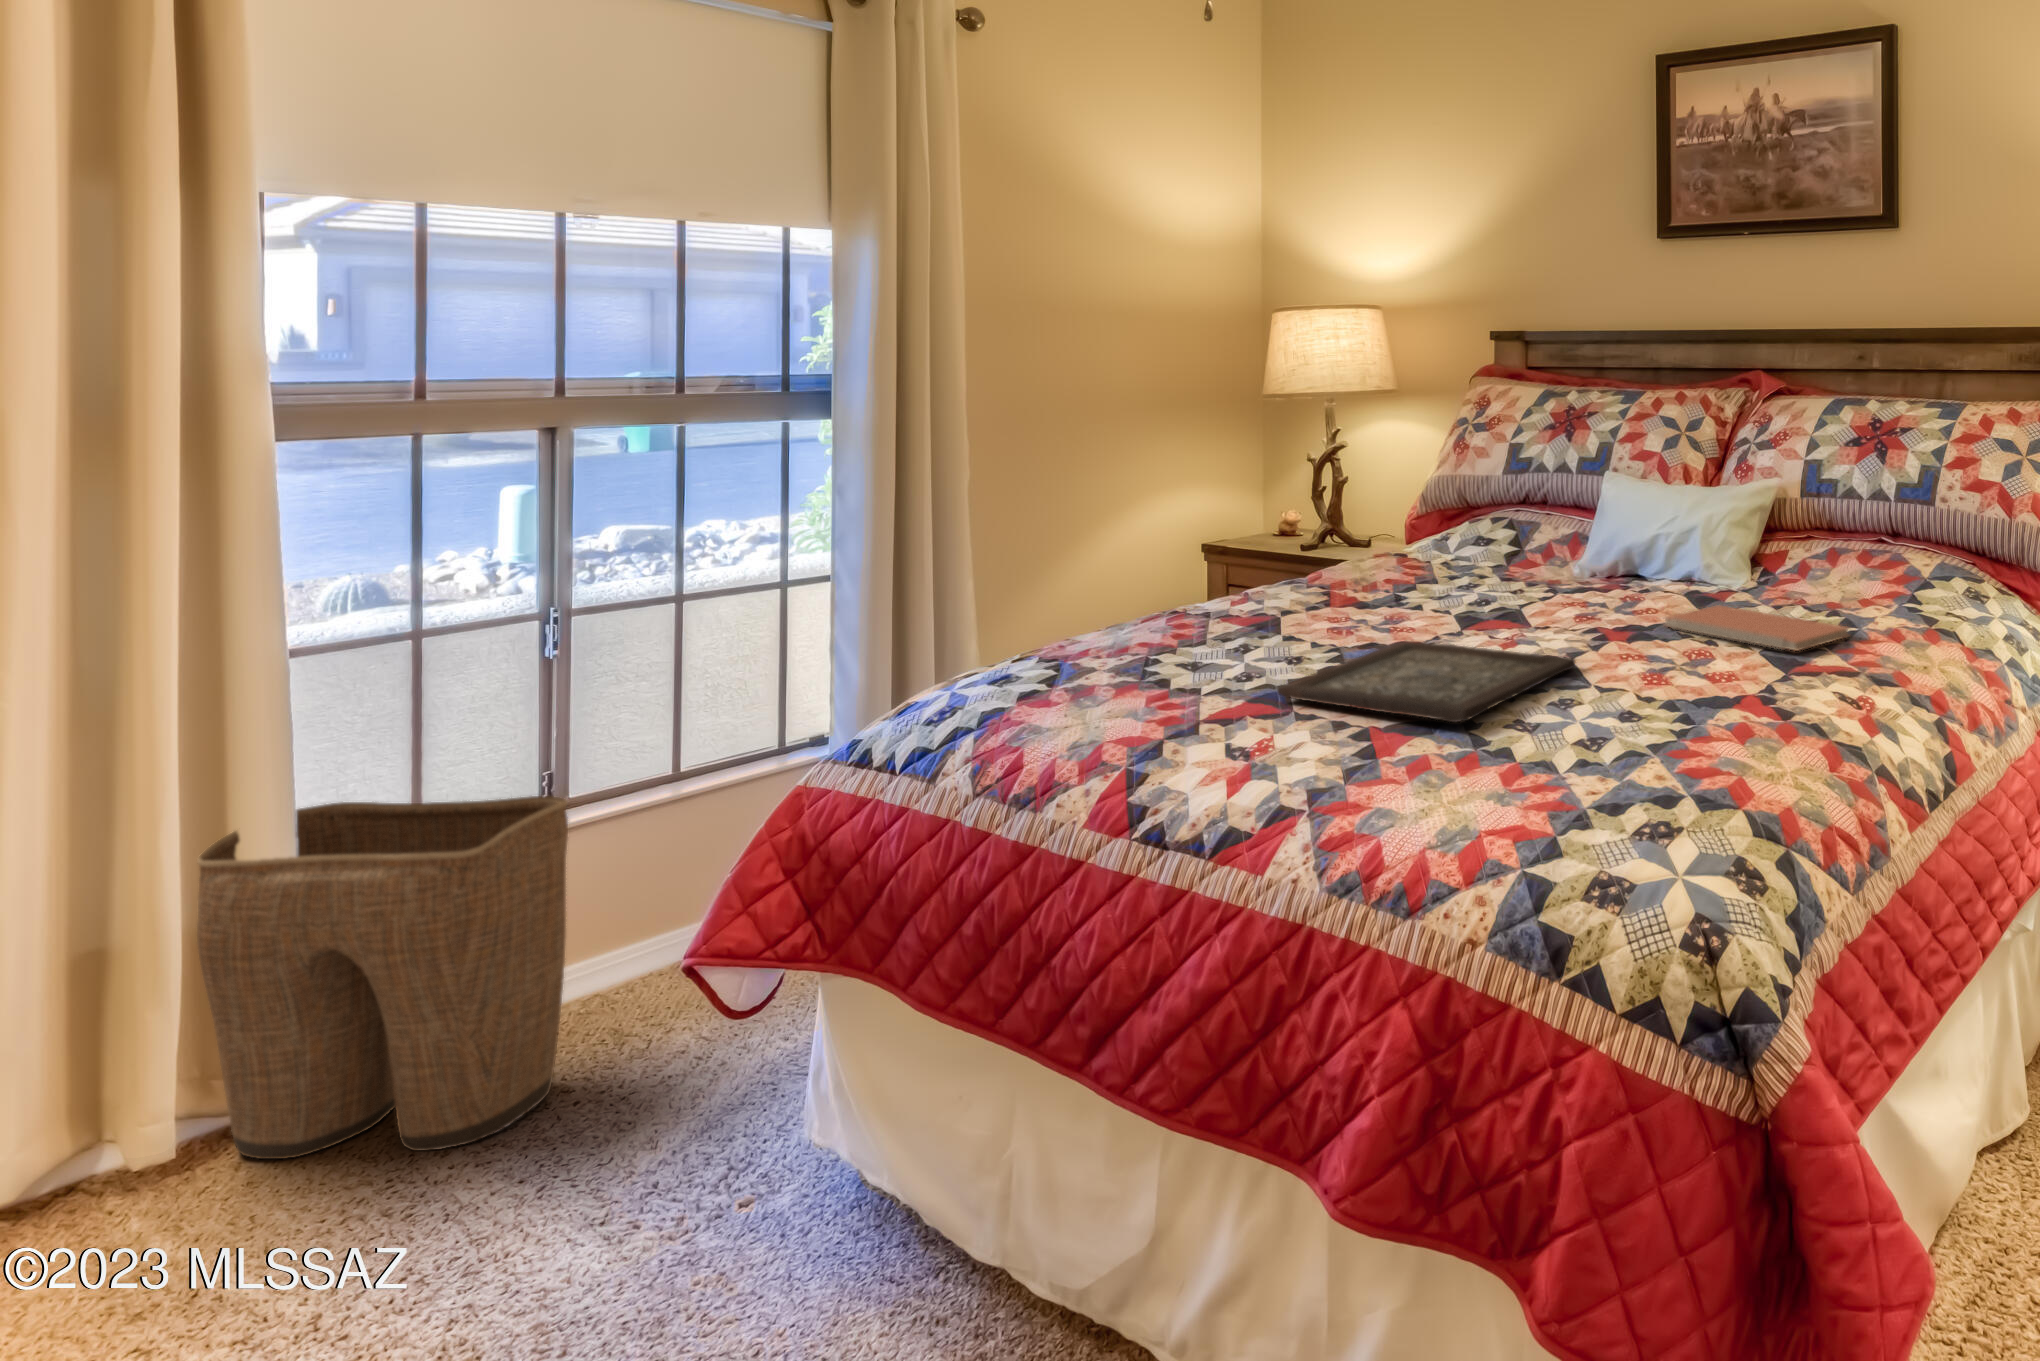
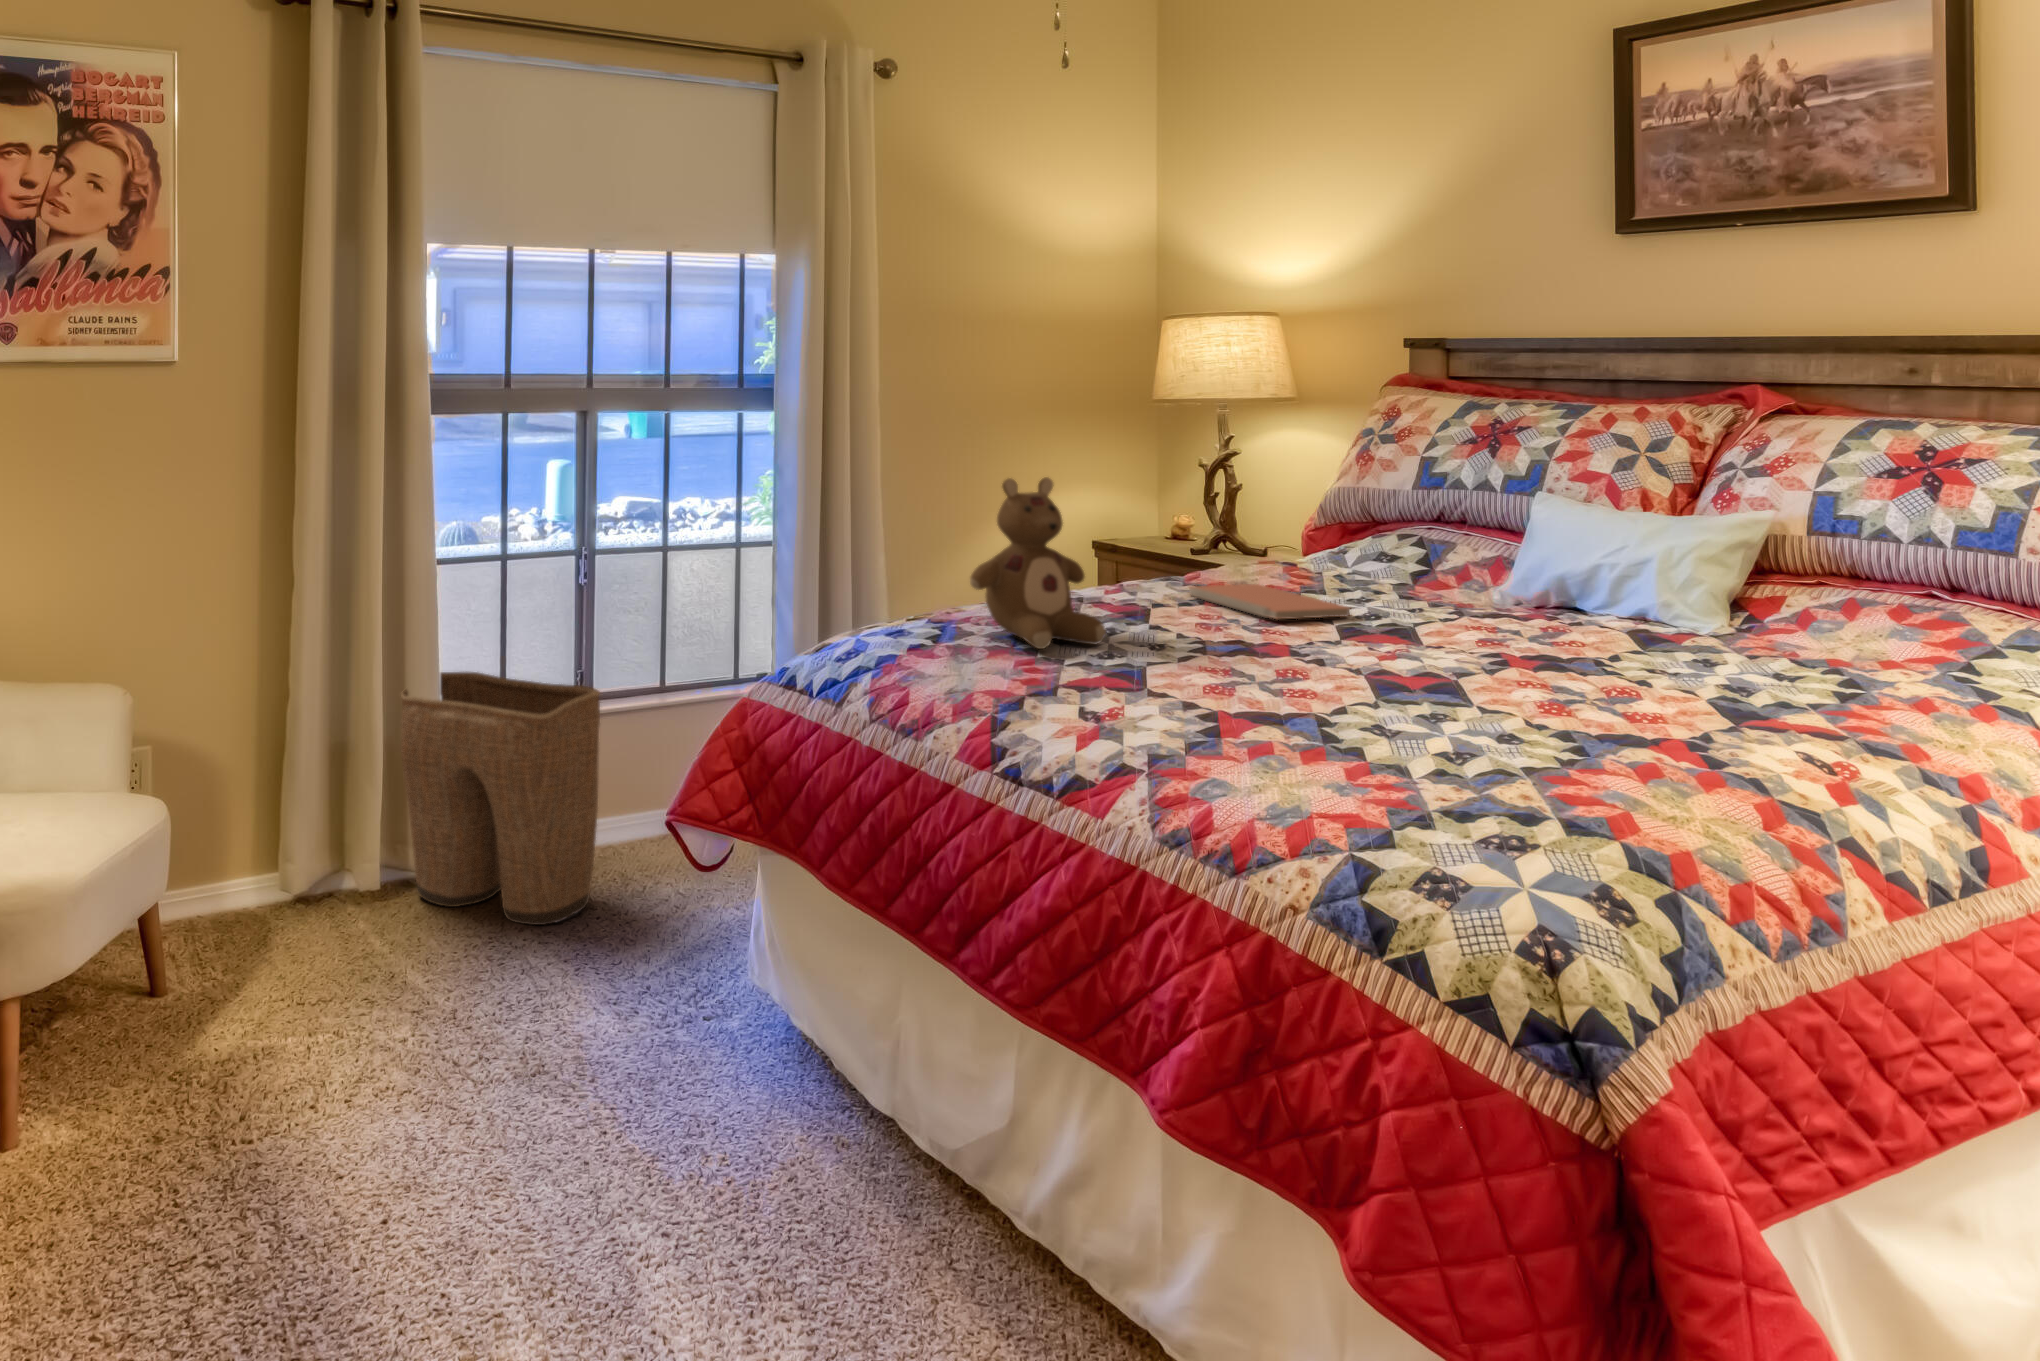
stuffed bear: none [1090,483,1243,679] -> present [970,477,1106,649]
notebook: present [1665,605,1849,651] -> present [1189,584,1350,619]
tray: present [1277,641,1575,722] -> none [1132,642,1458,717]

